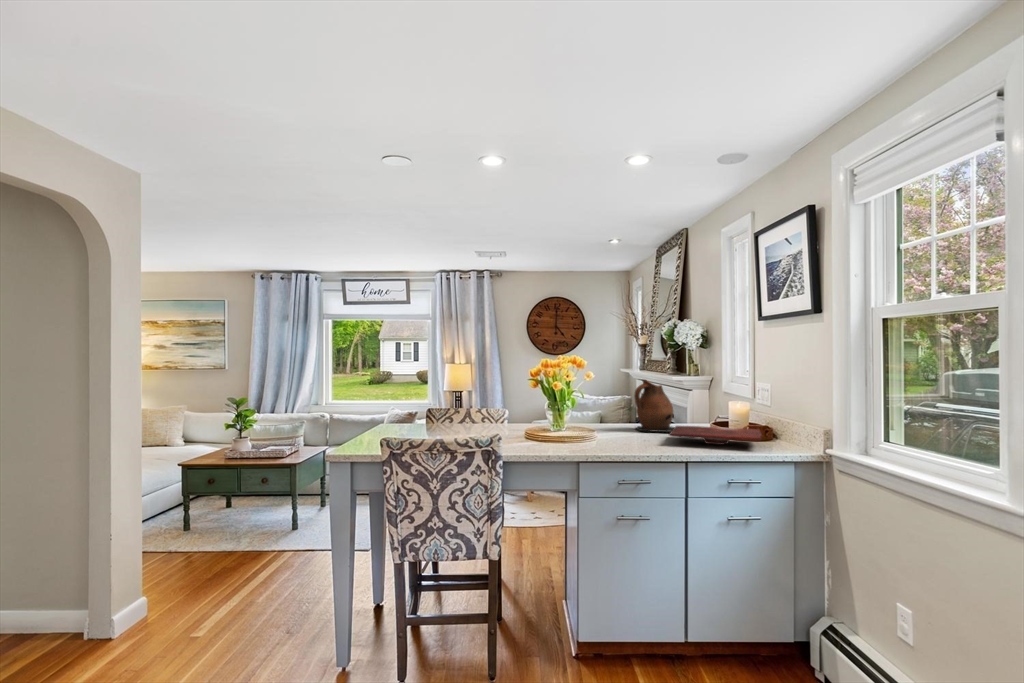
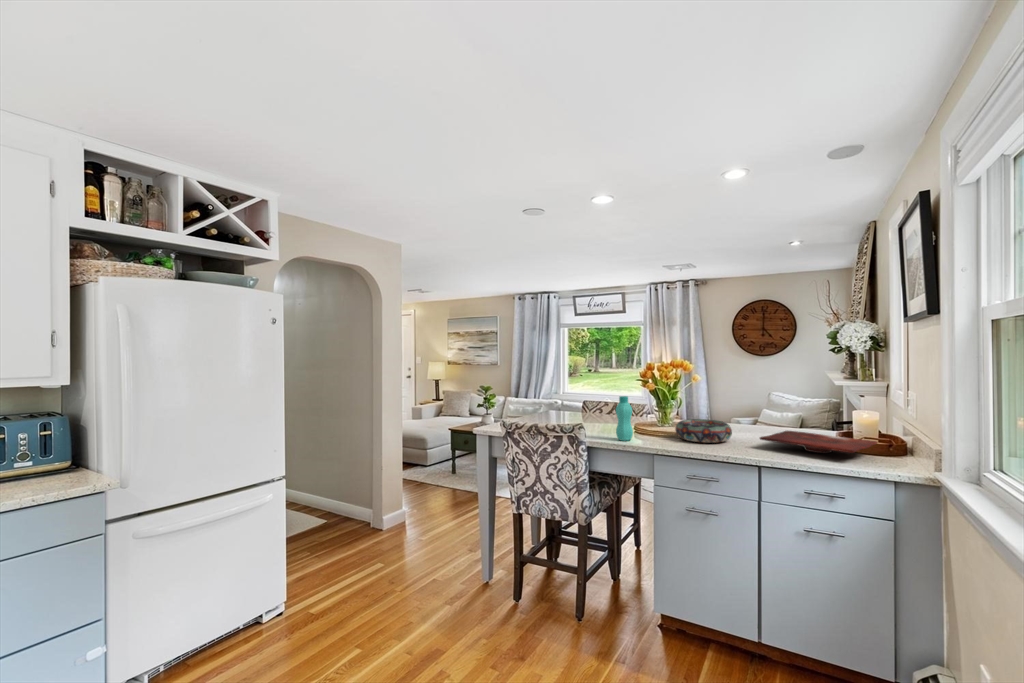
ceramic pitcher: present [635,380,675,432] -> none [753,384,805,437]
bottle: none [523,397,543,451] -> present [616,396,633,441]
decorative bowl: none [577,420,636,445] -> present [675,419,732,443]

